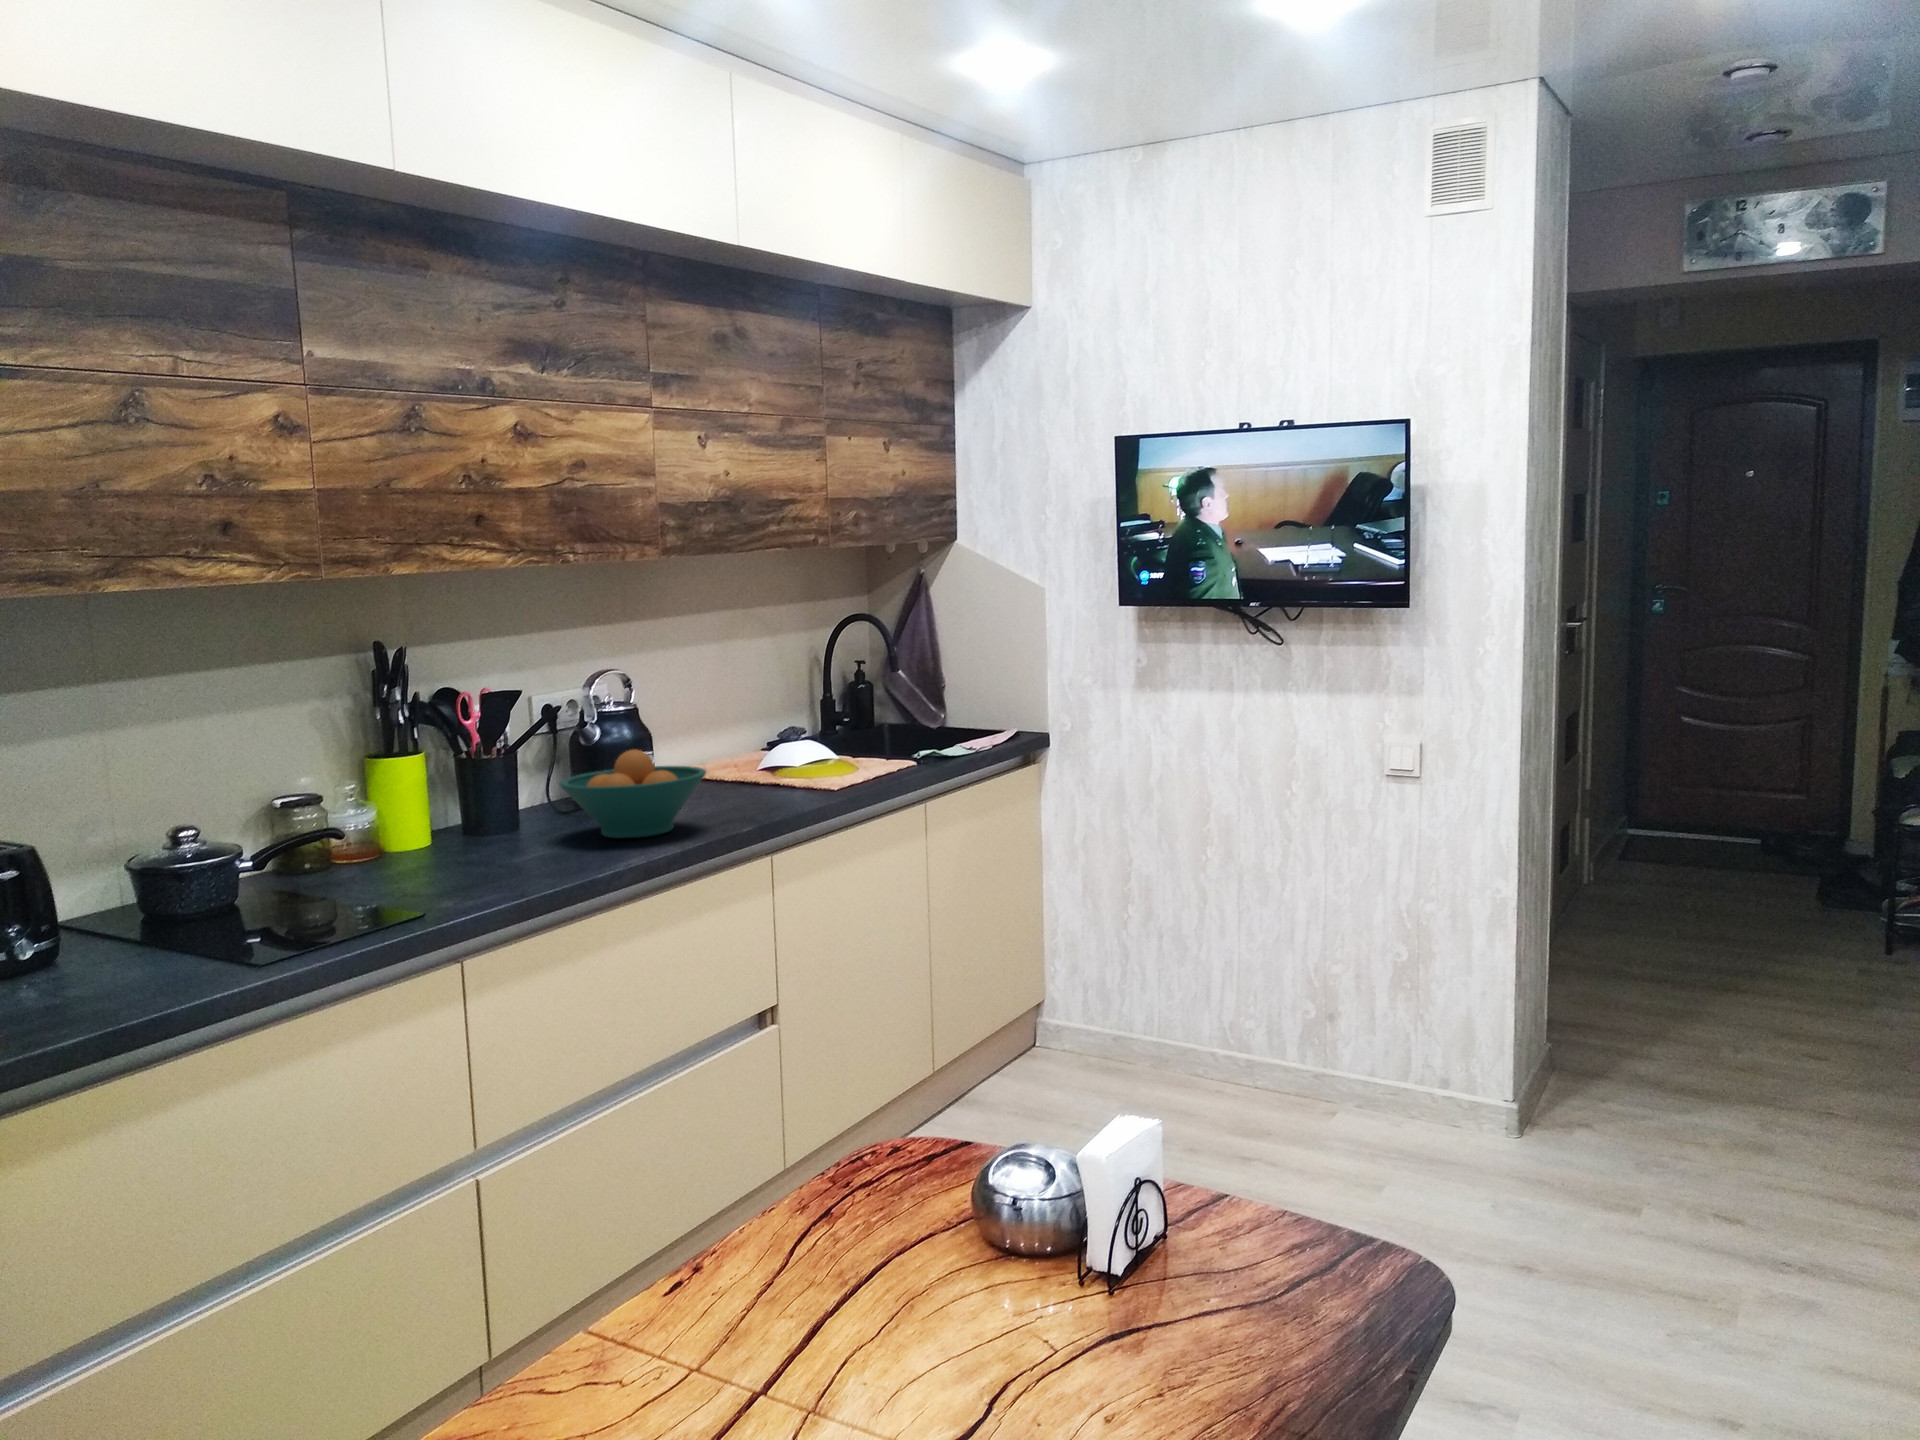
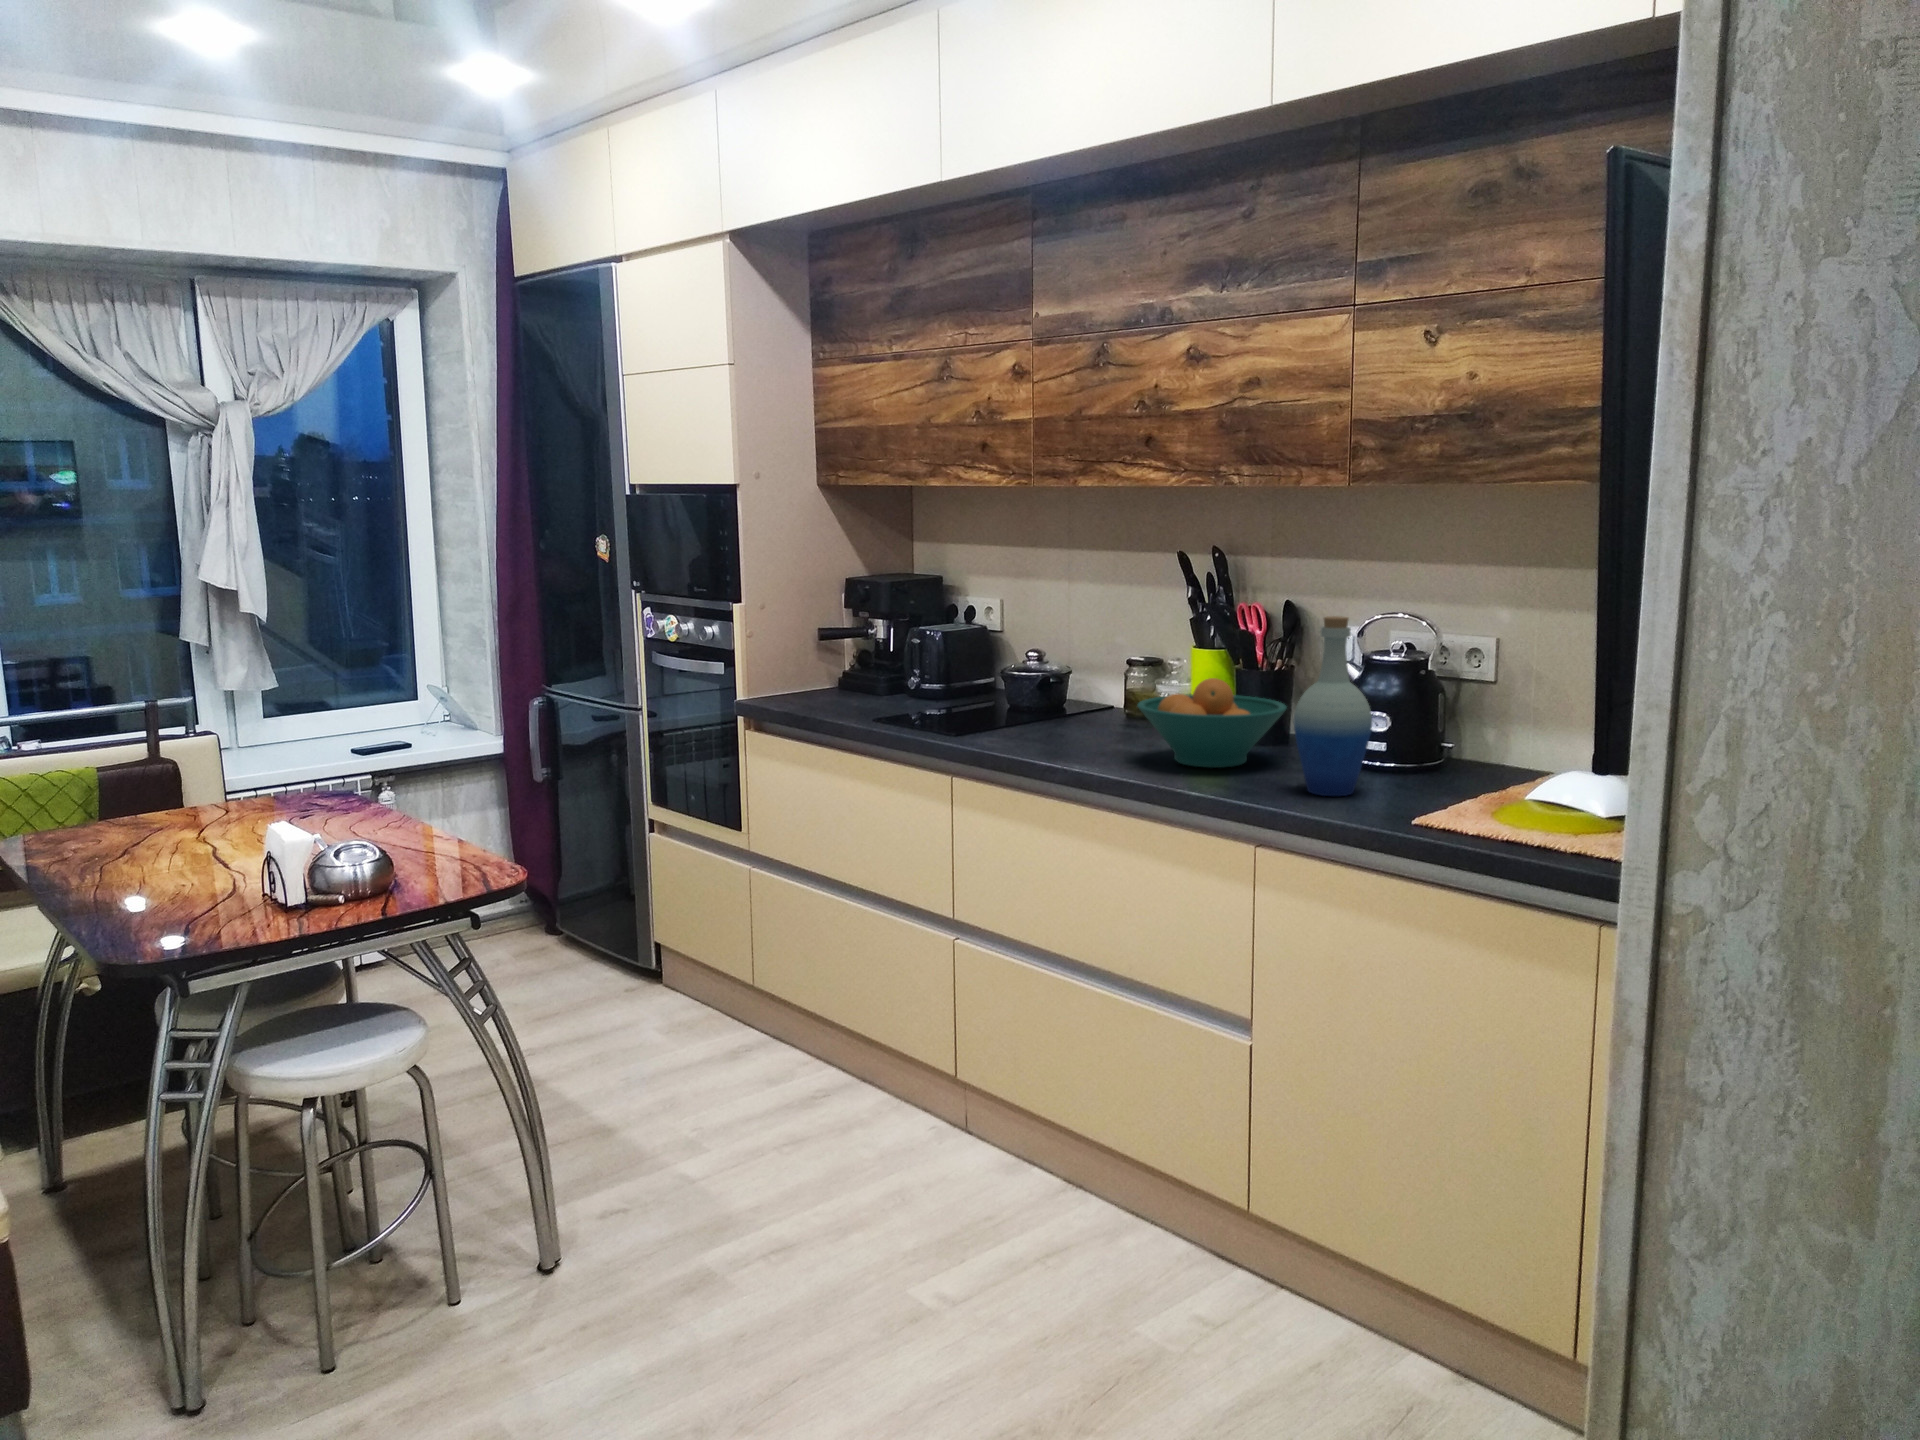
bottle: none [731,662,794,811] -> present [1294,616,1372,796]

